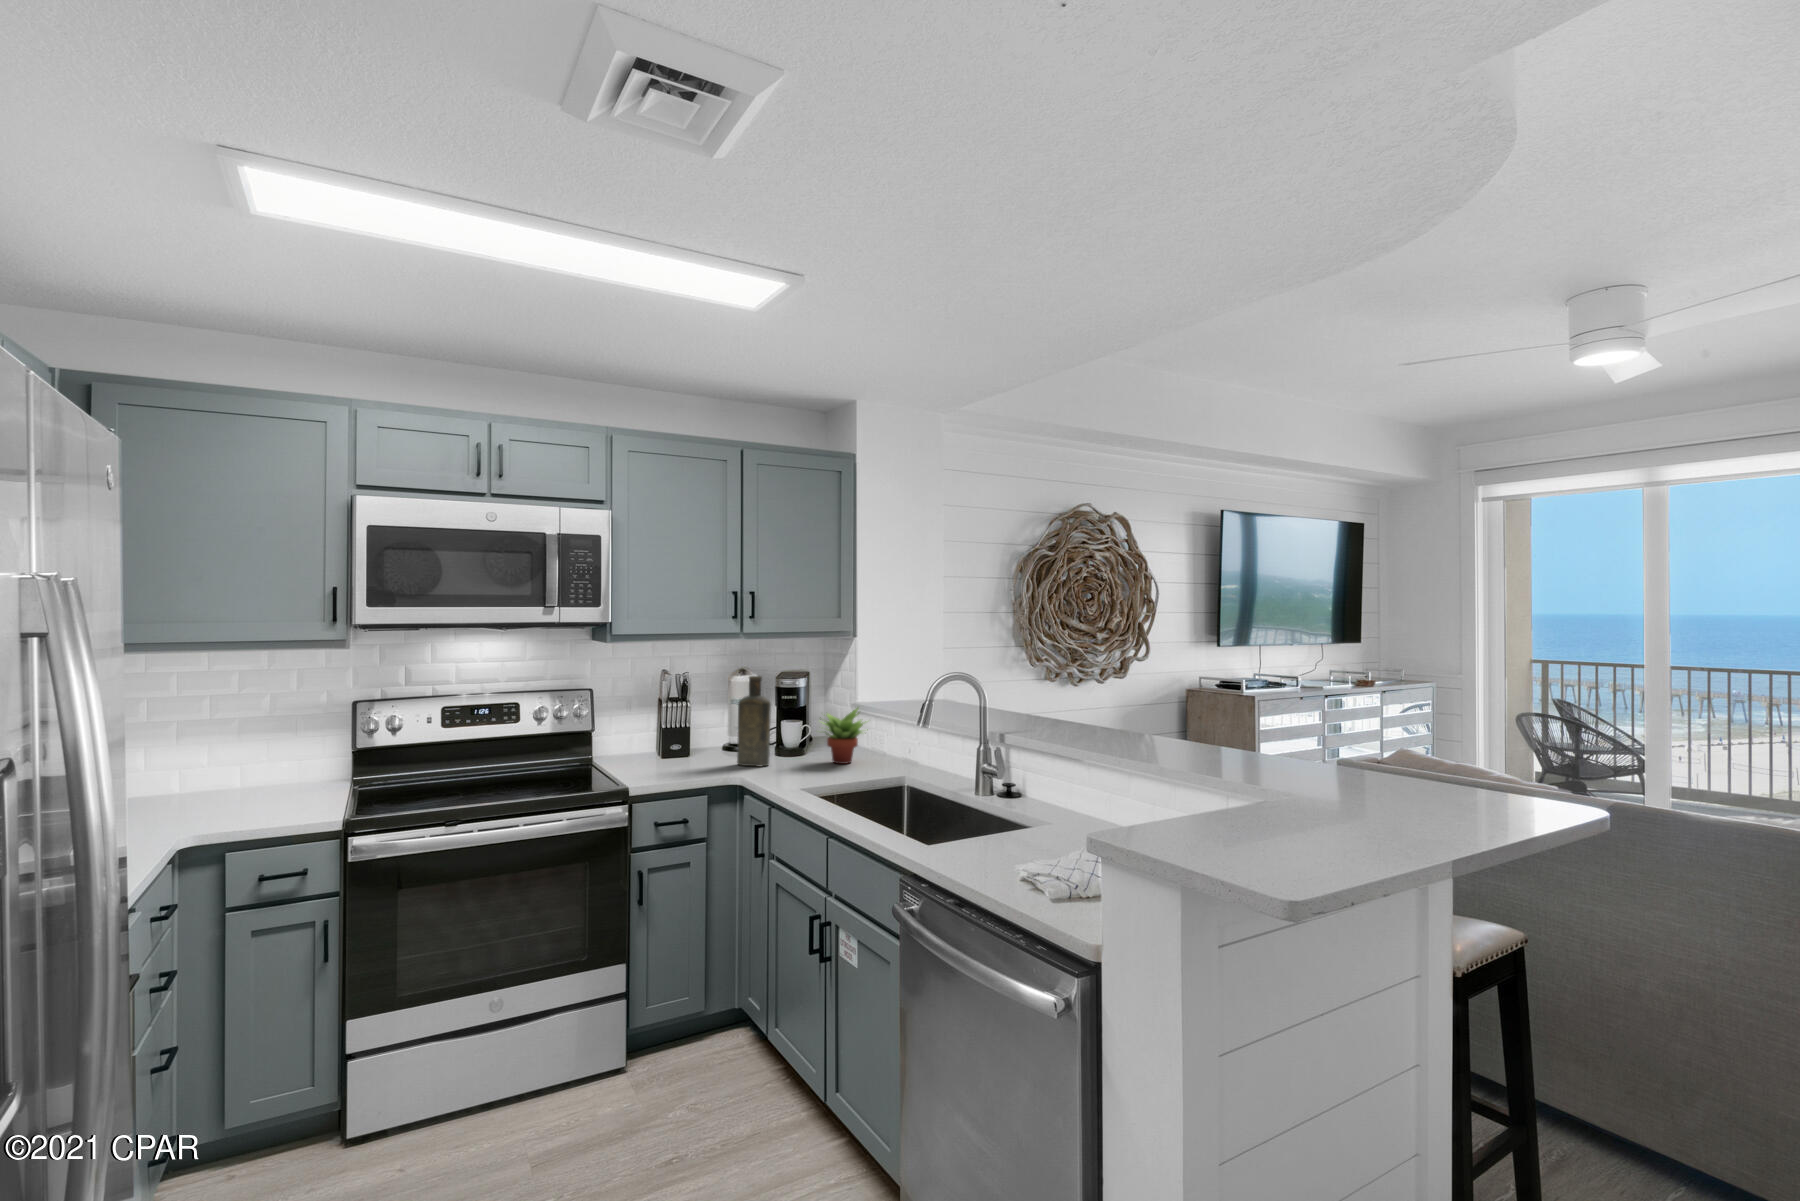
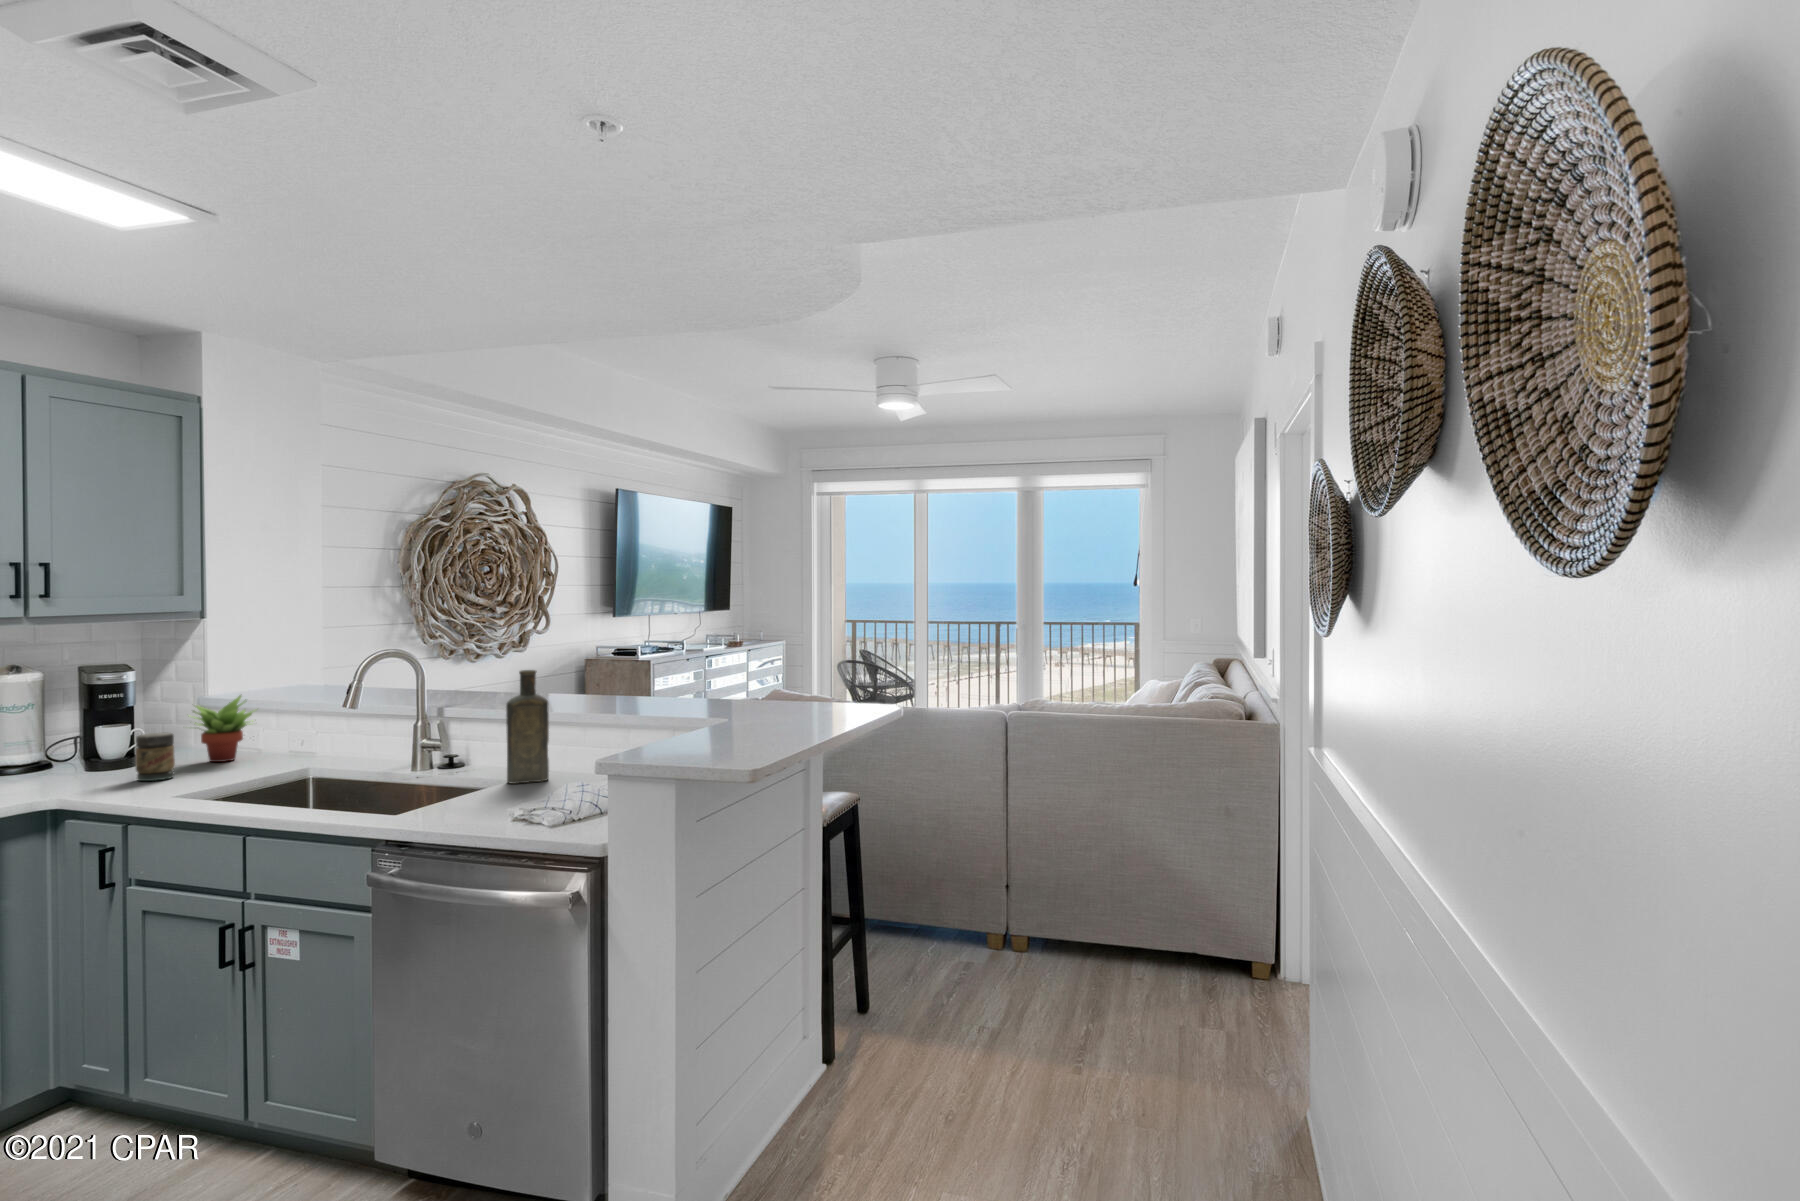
bottle: present [737,676,771,766] -> present [506,670,549,784]
jar: none [775,735,802,775] -> present [136,733,175,781]

